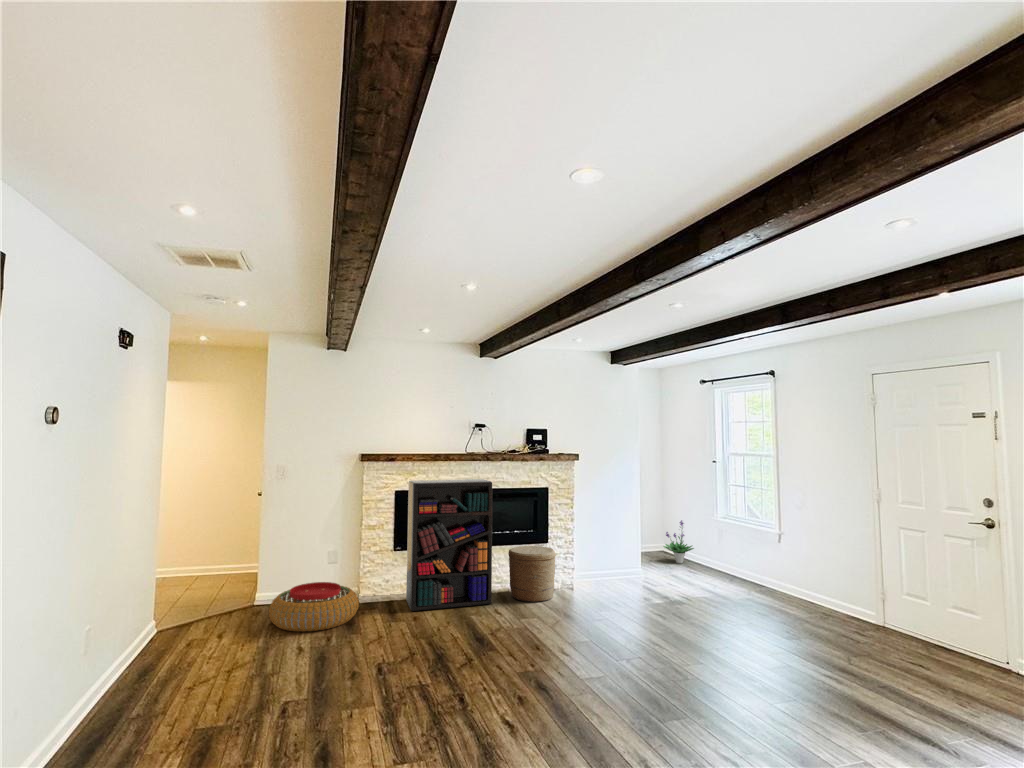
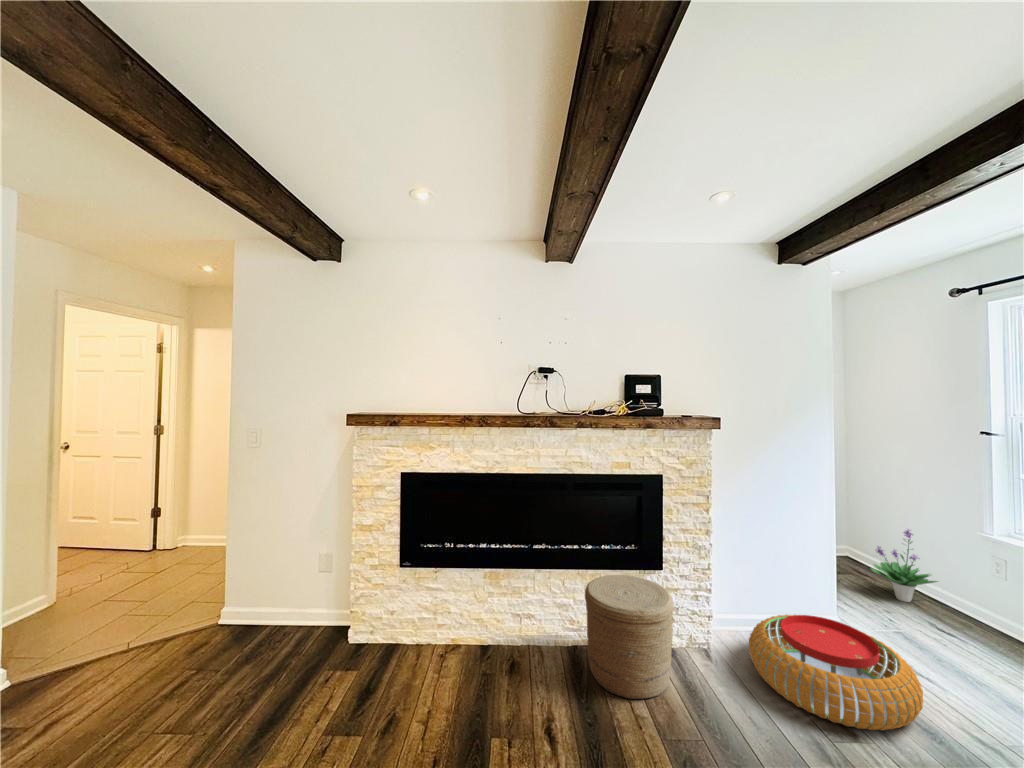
bookshelf: present [406,479,492,611] -> none [402,458,548,691]
pouf: present [269,582,359,632] -> present [749,615,923,731]

